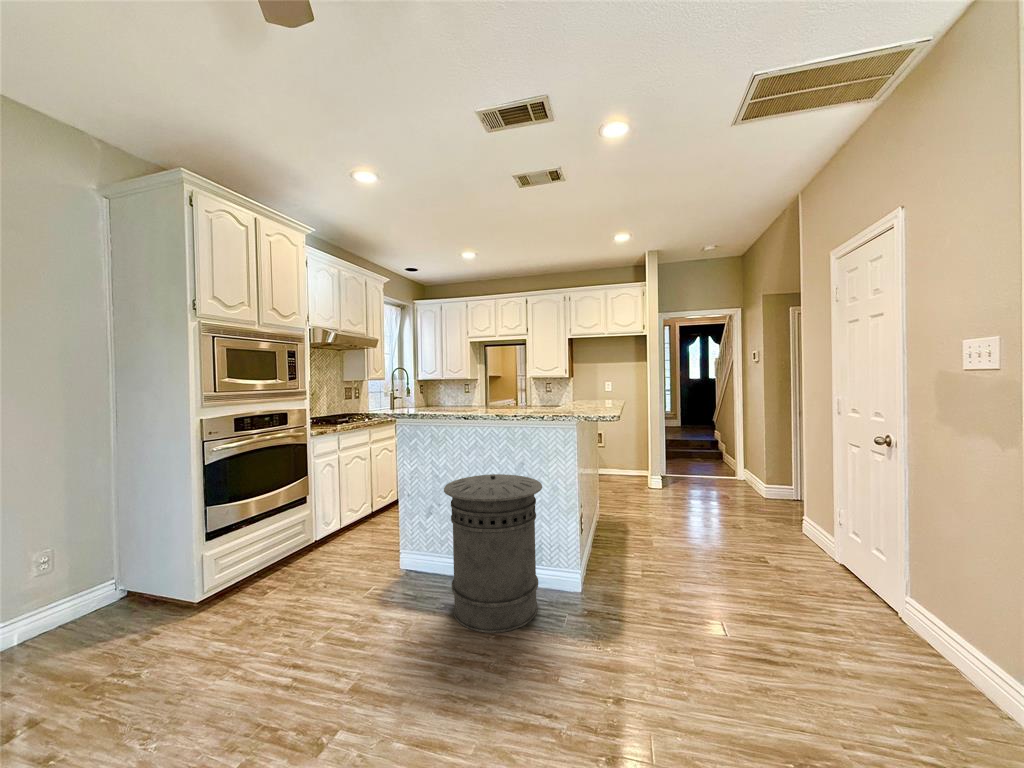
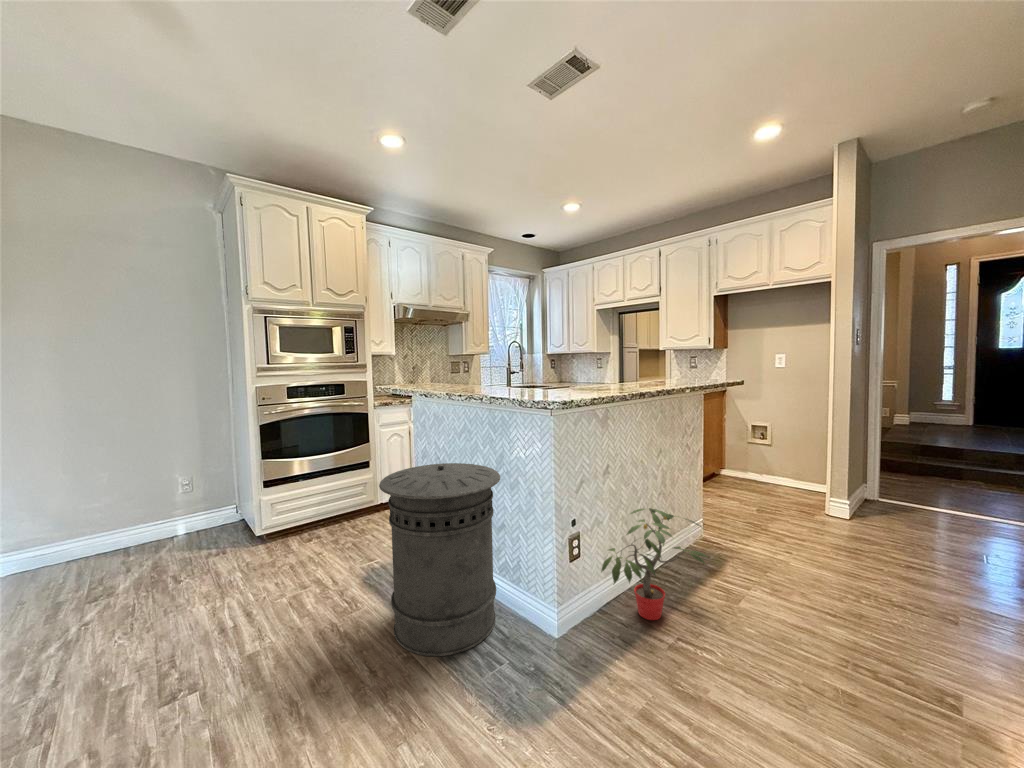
potted plant: none [592,490,645,567] -> present [601,508,707,620]

